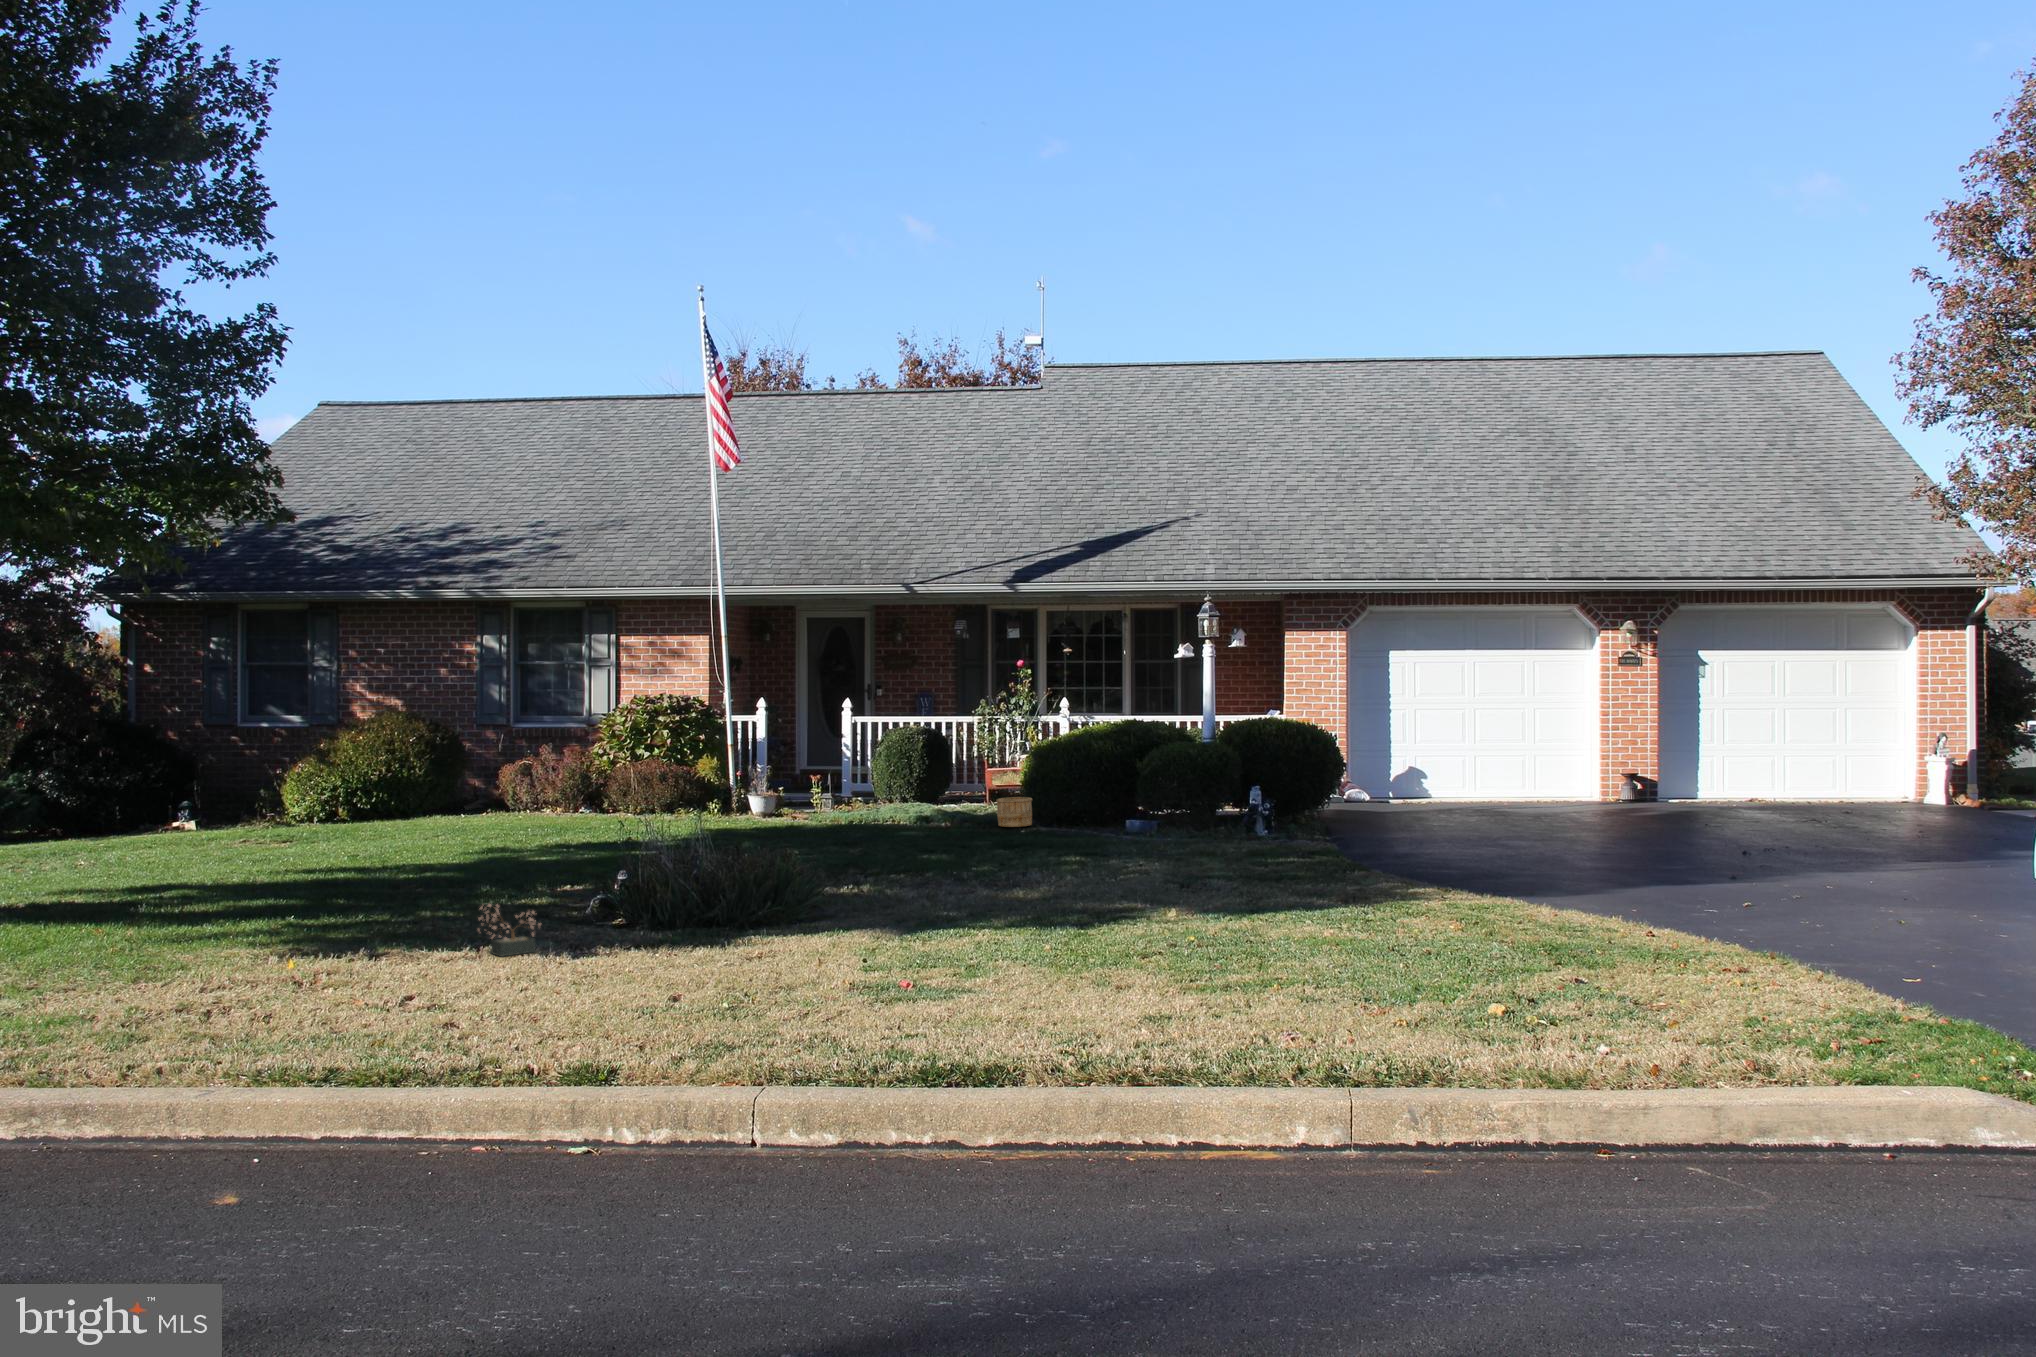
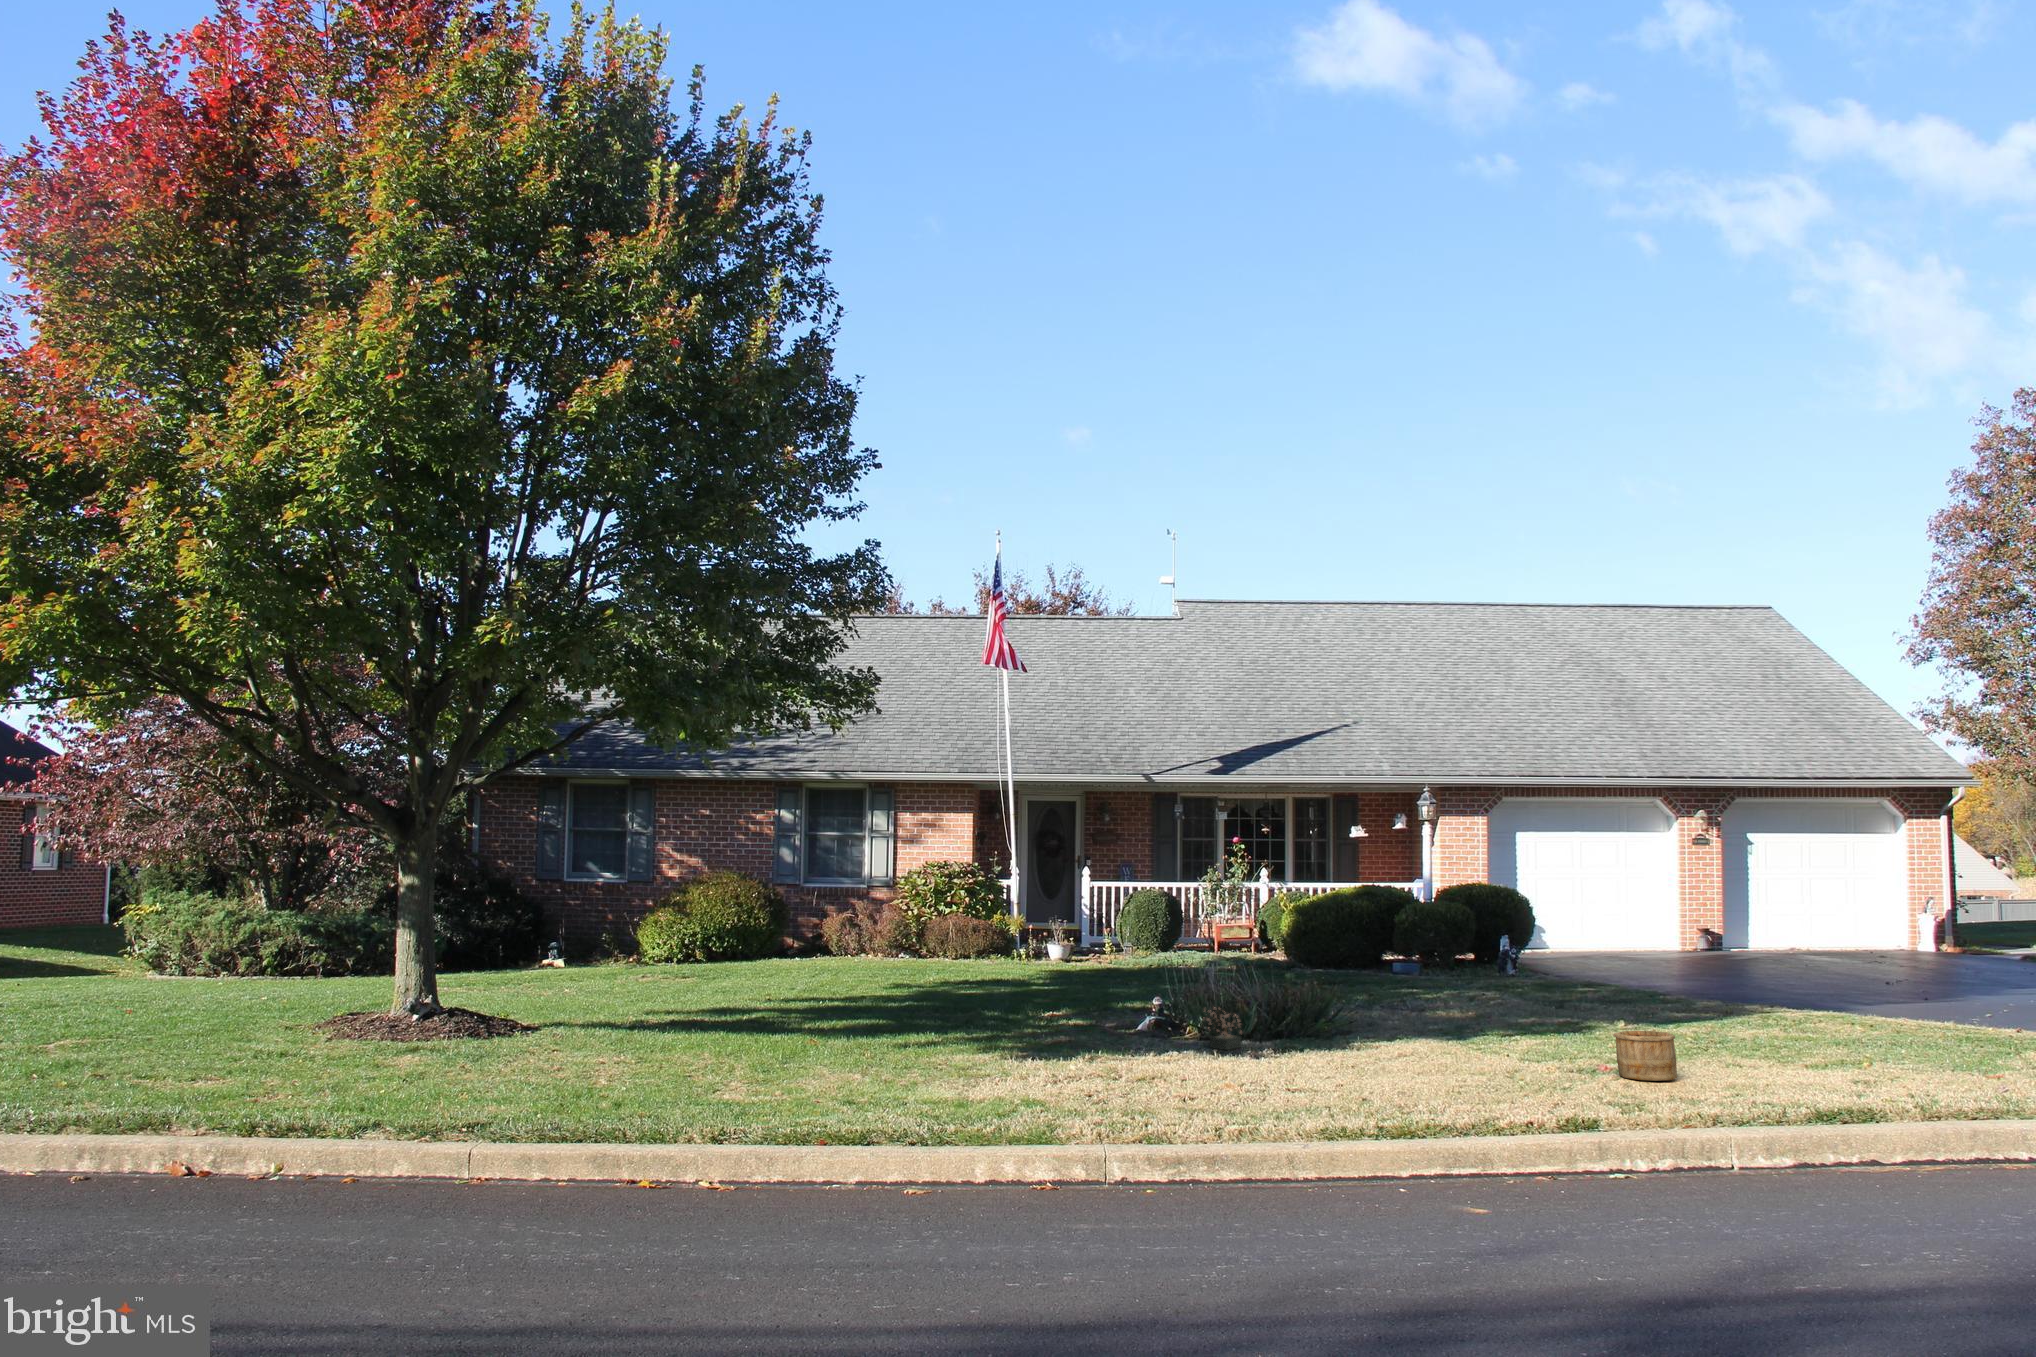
wooden bucket: present [996,797,1032,827] -> present [1613,1031,1677,1081]

